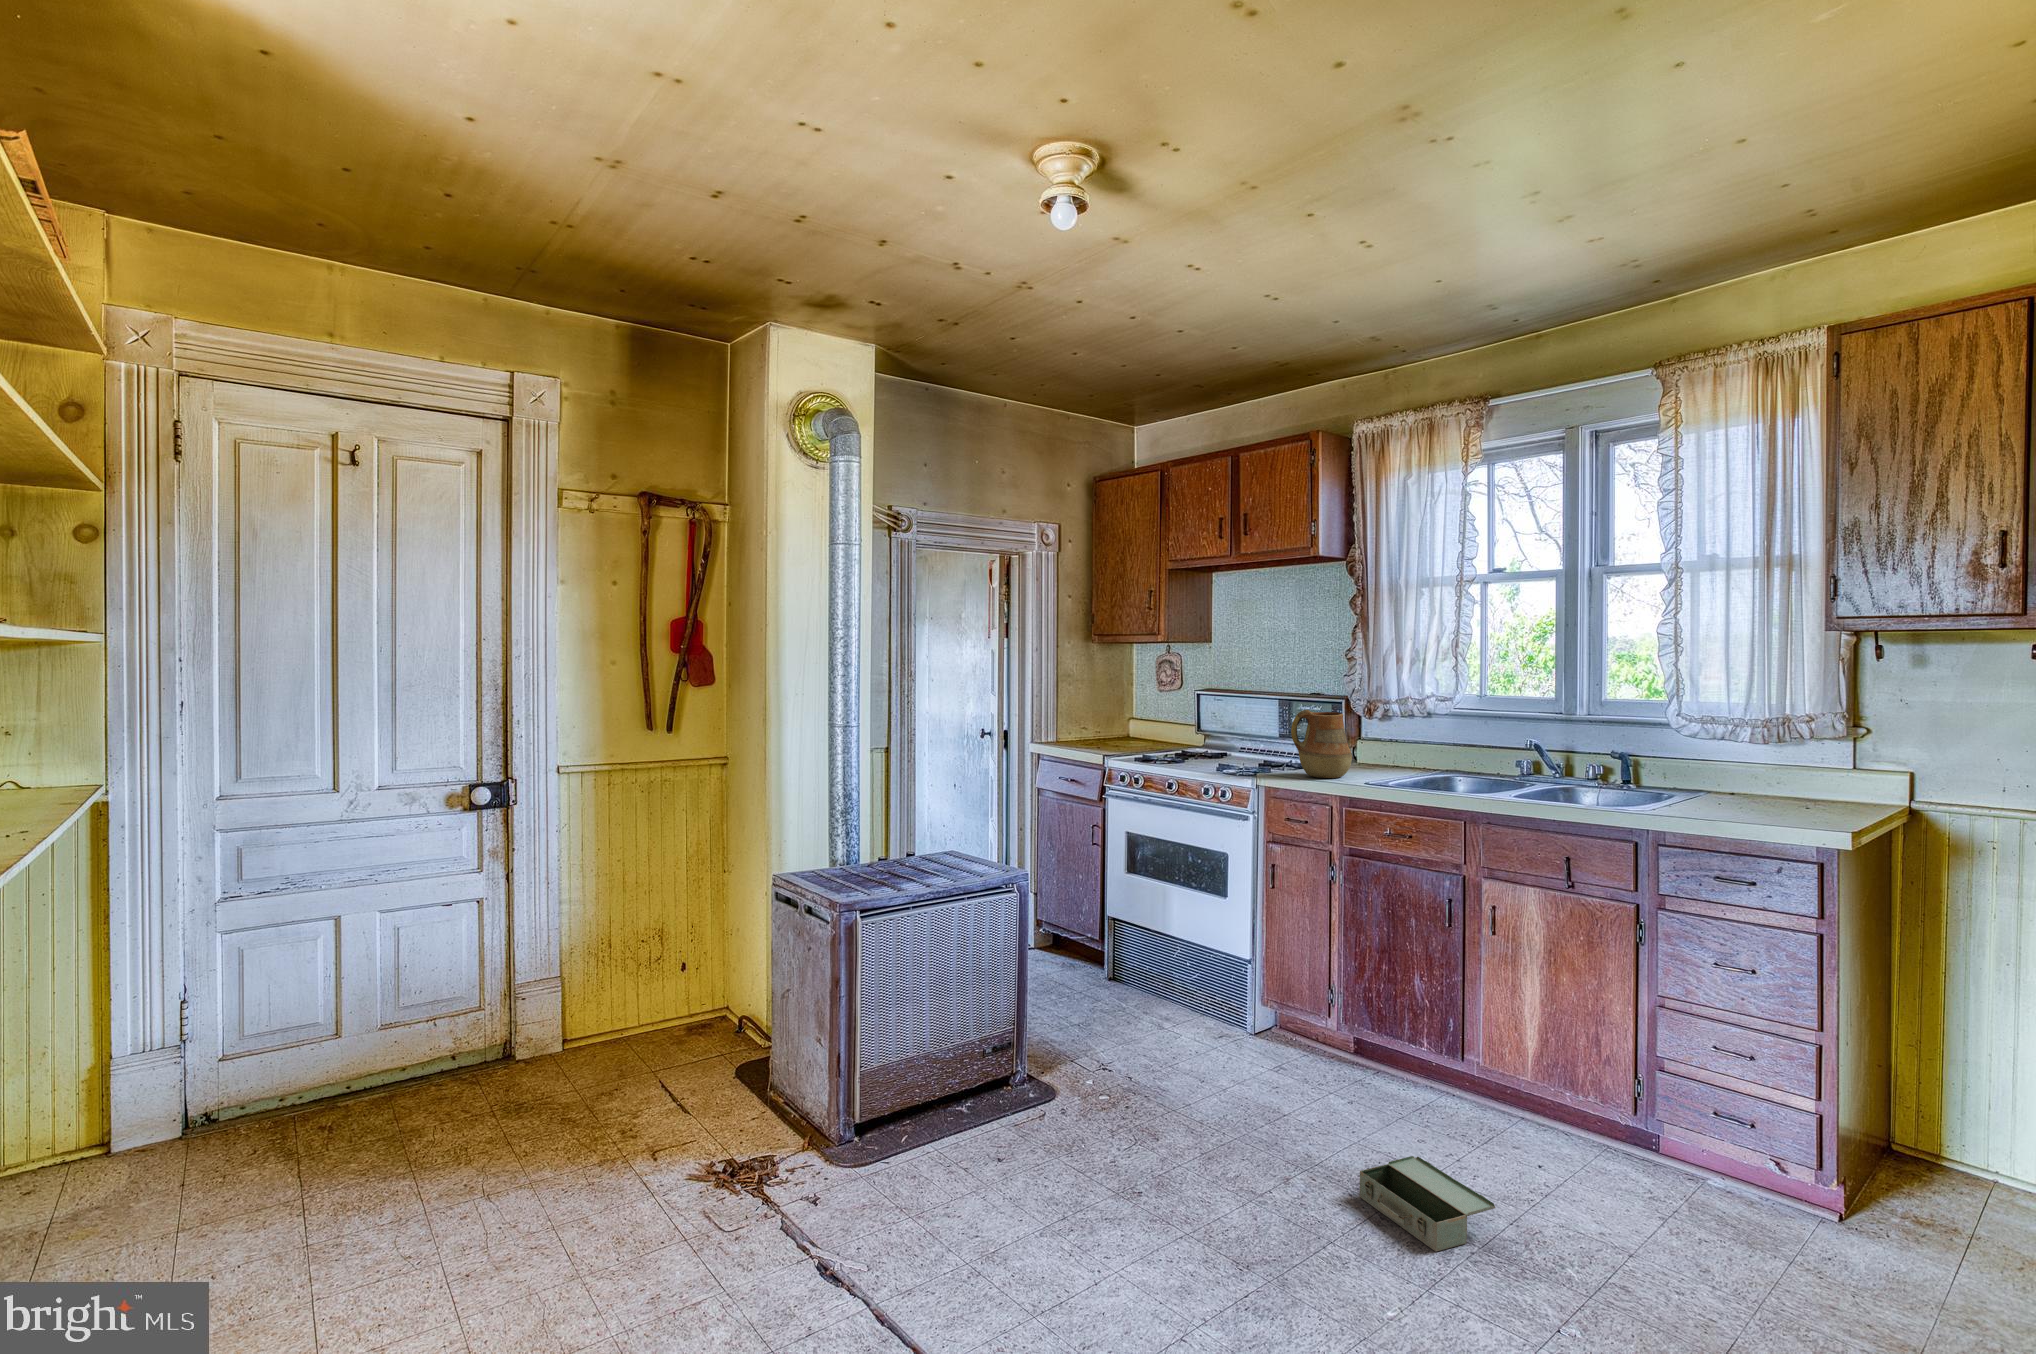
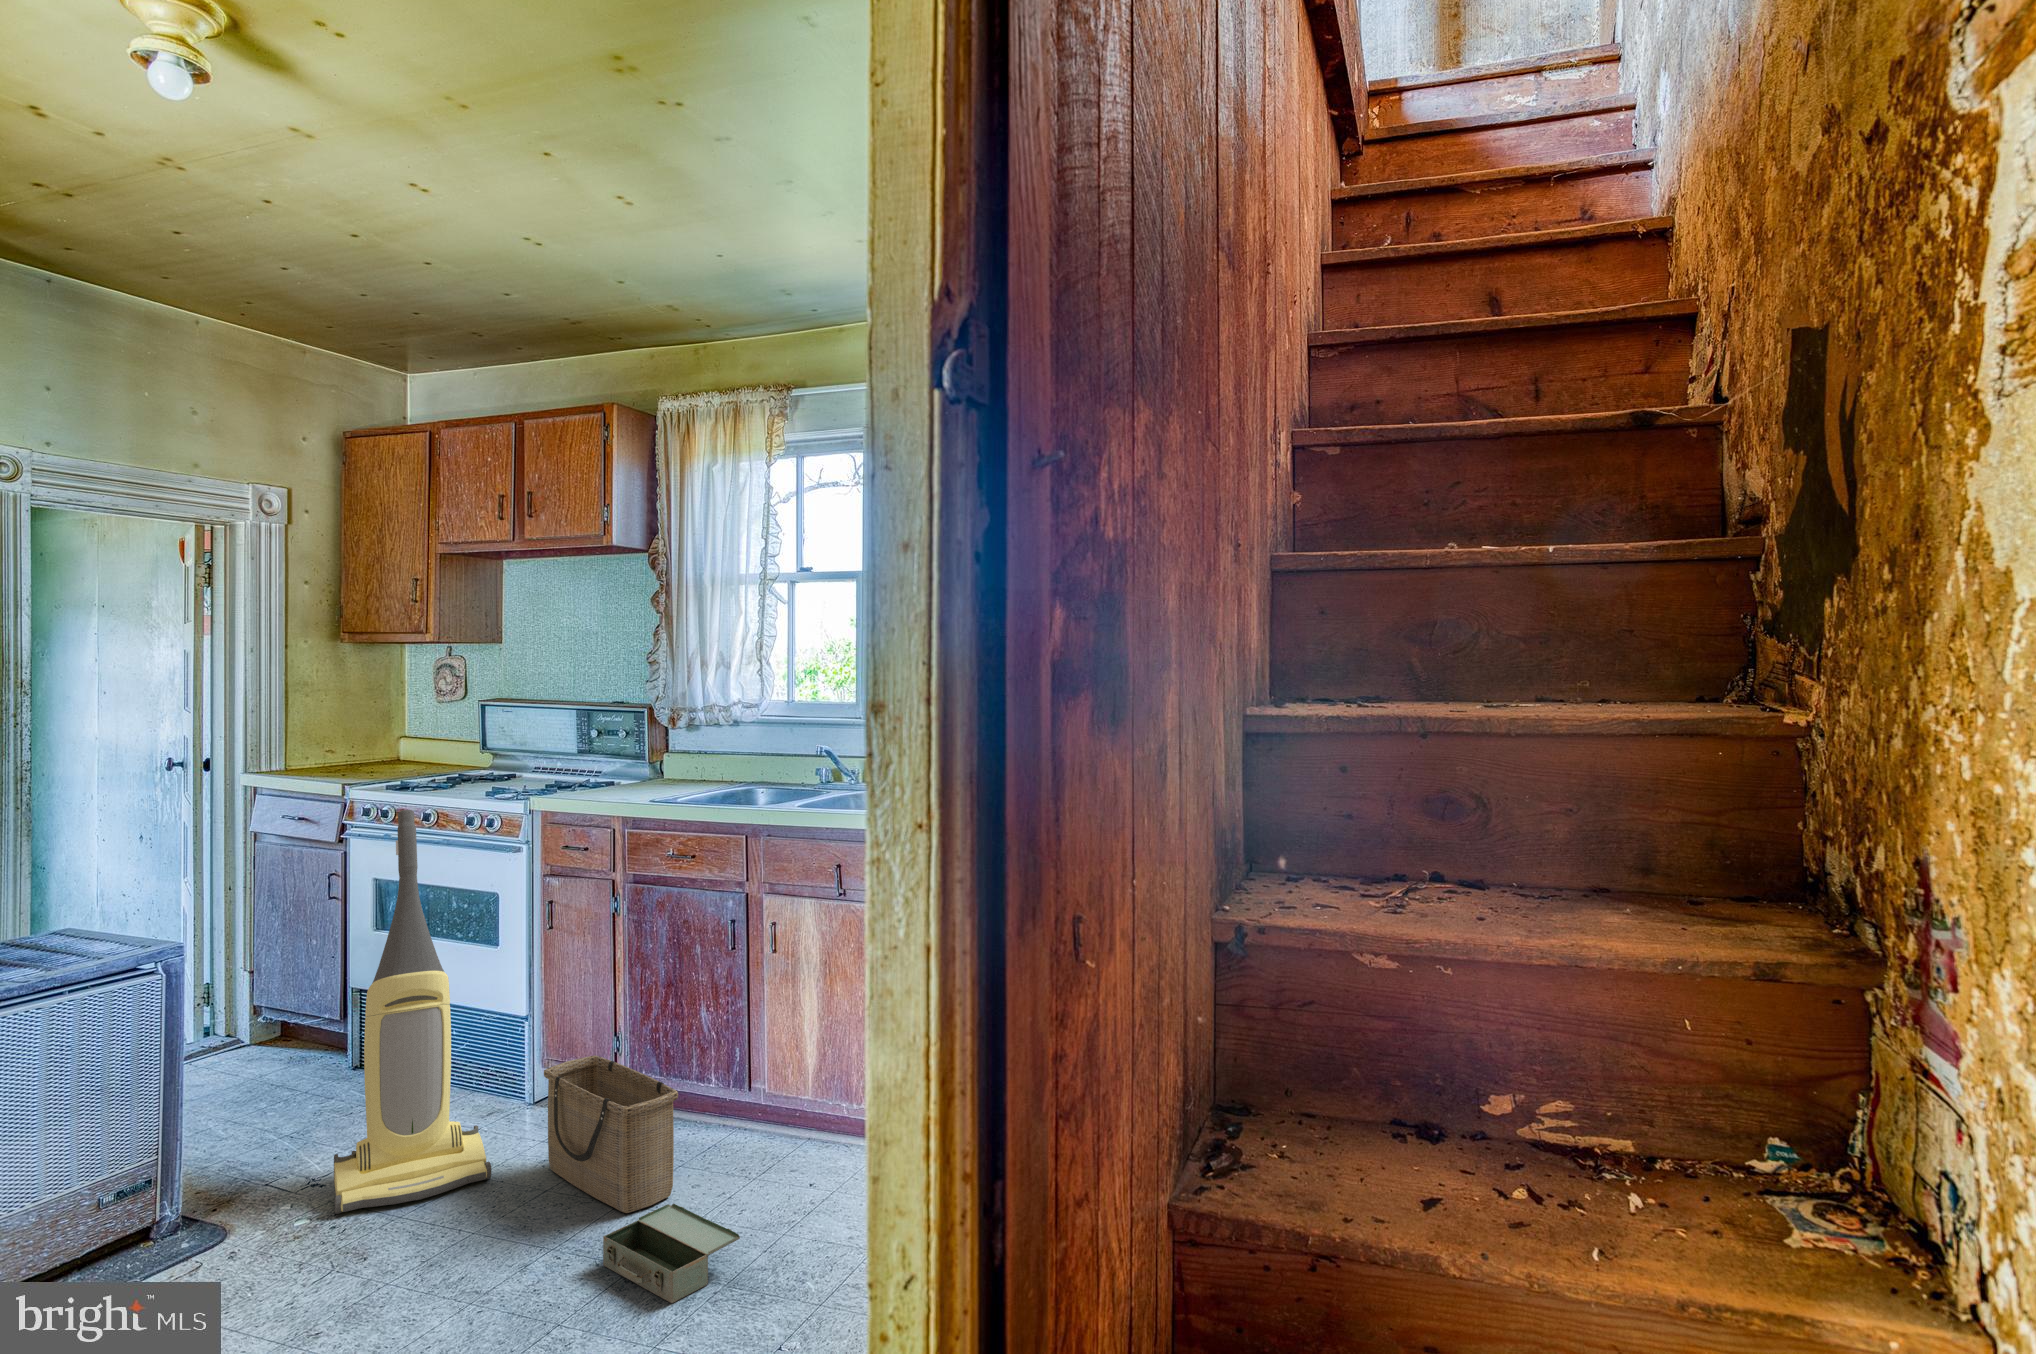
pitcher: present [1291,710,1352,778] -> none [574,721,644,797]
vacuum cleaner: none [1121,778,1241,1098] -> present [334,810,492,1214]
basket: none [1283,1005,1413,1153] -> present [544,1056,678,1213]

